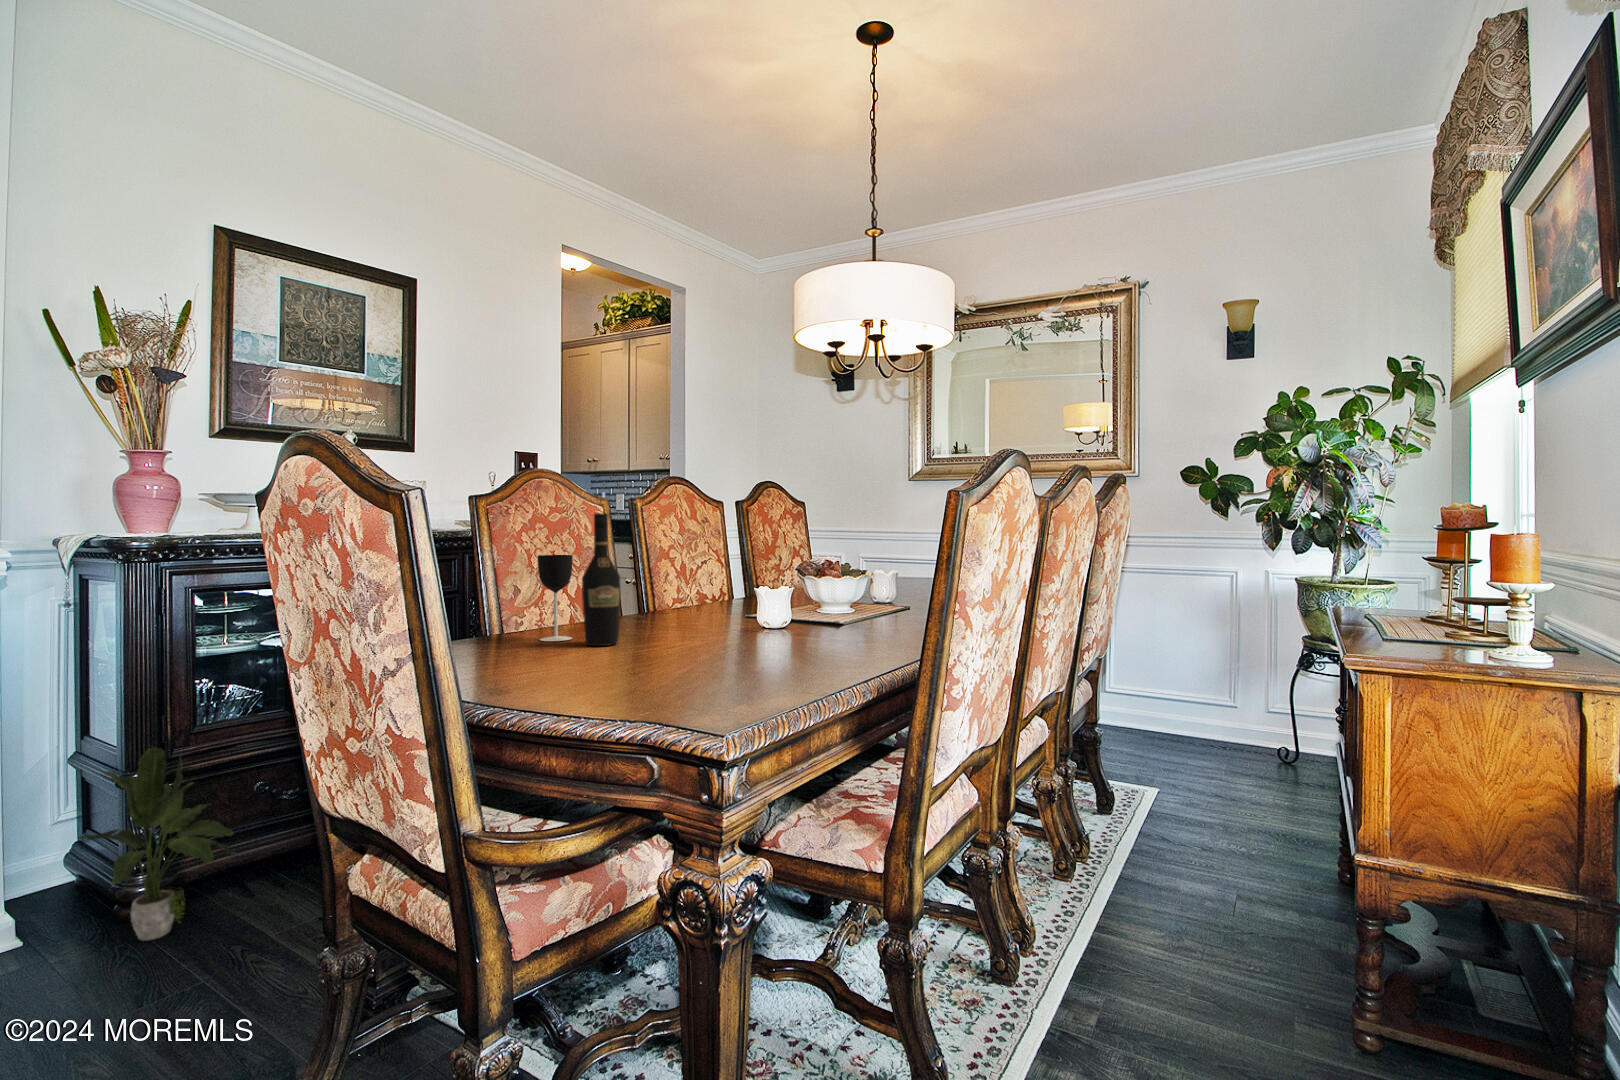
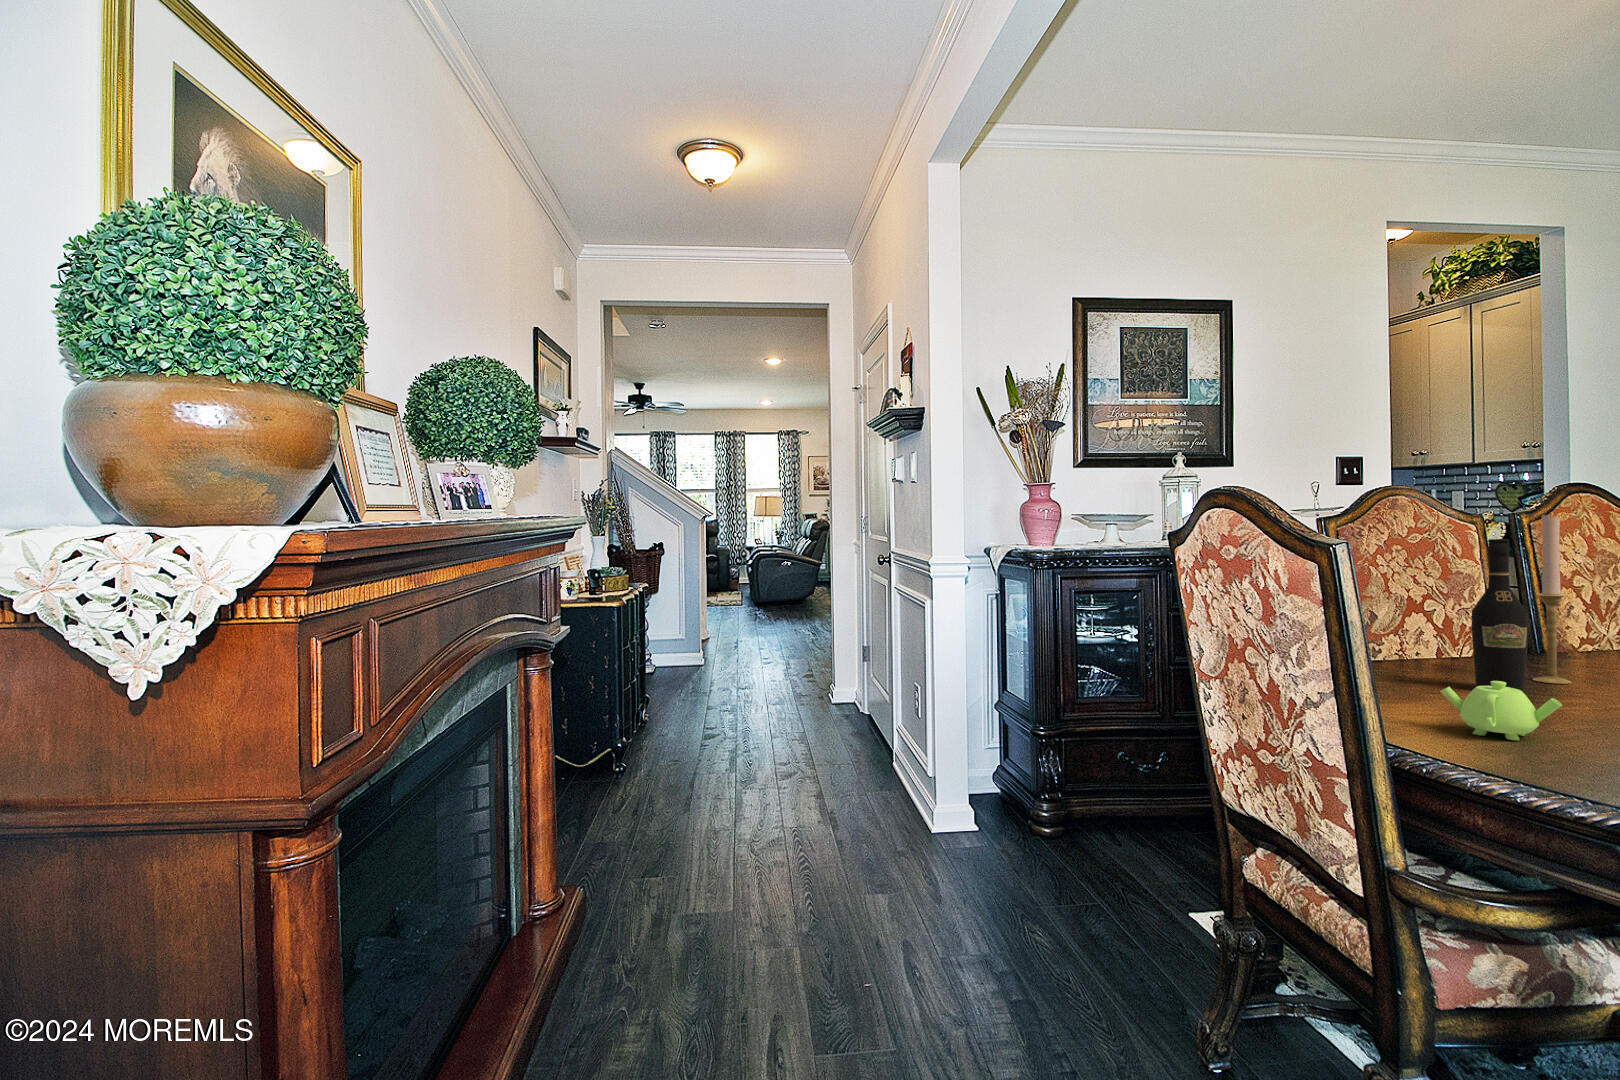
candlestick: none [628,494,652,634] -> present [1533,513,1571,684]
wine glass: present [538,555,573,641] -> none [1408,583,1454,679]
teapot: none [542,633,627,684] -> present [1440,681,1562,740]
potted plant: present [79,748,237,941] -> none [1011,716,1110,864]

